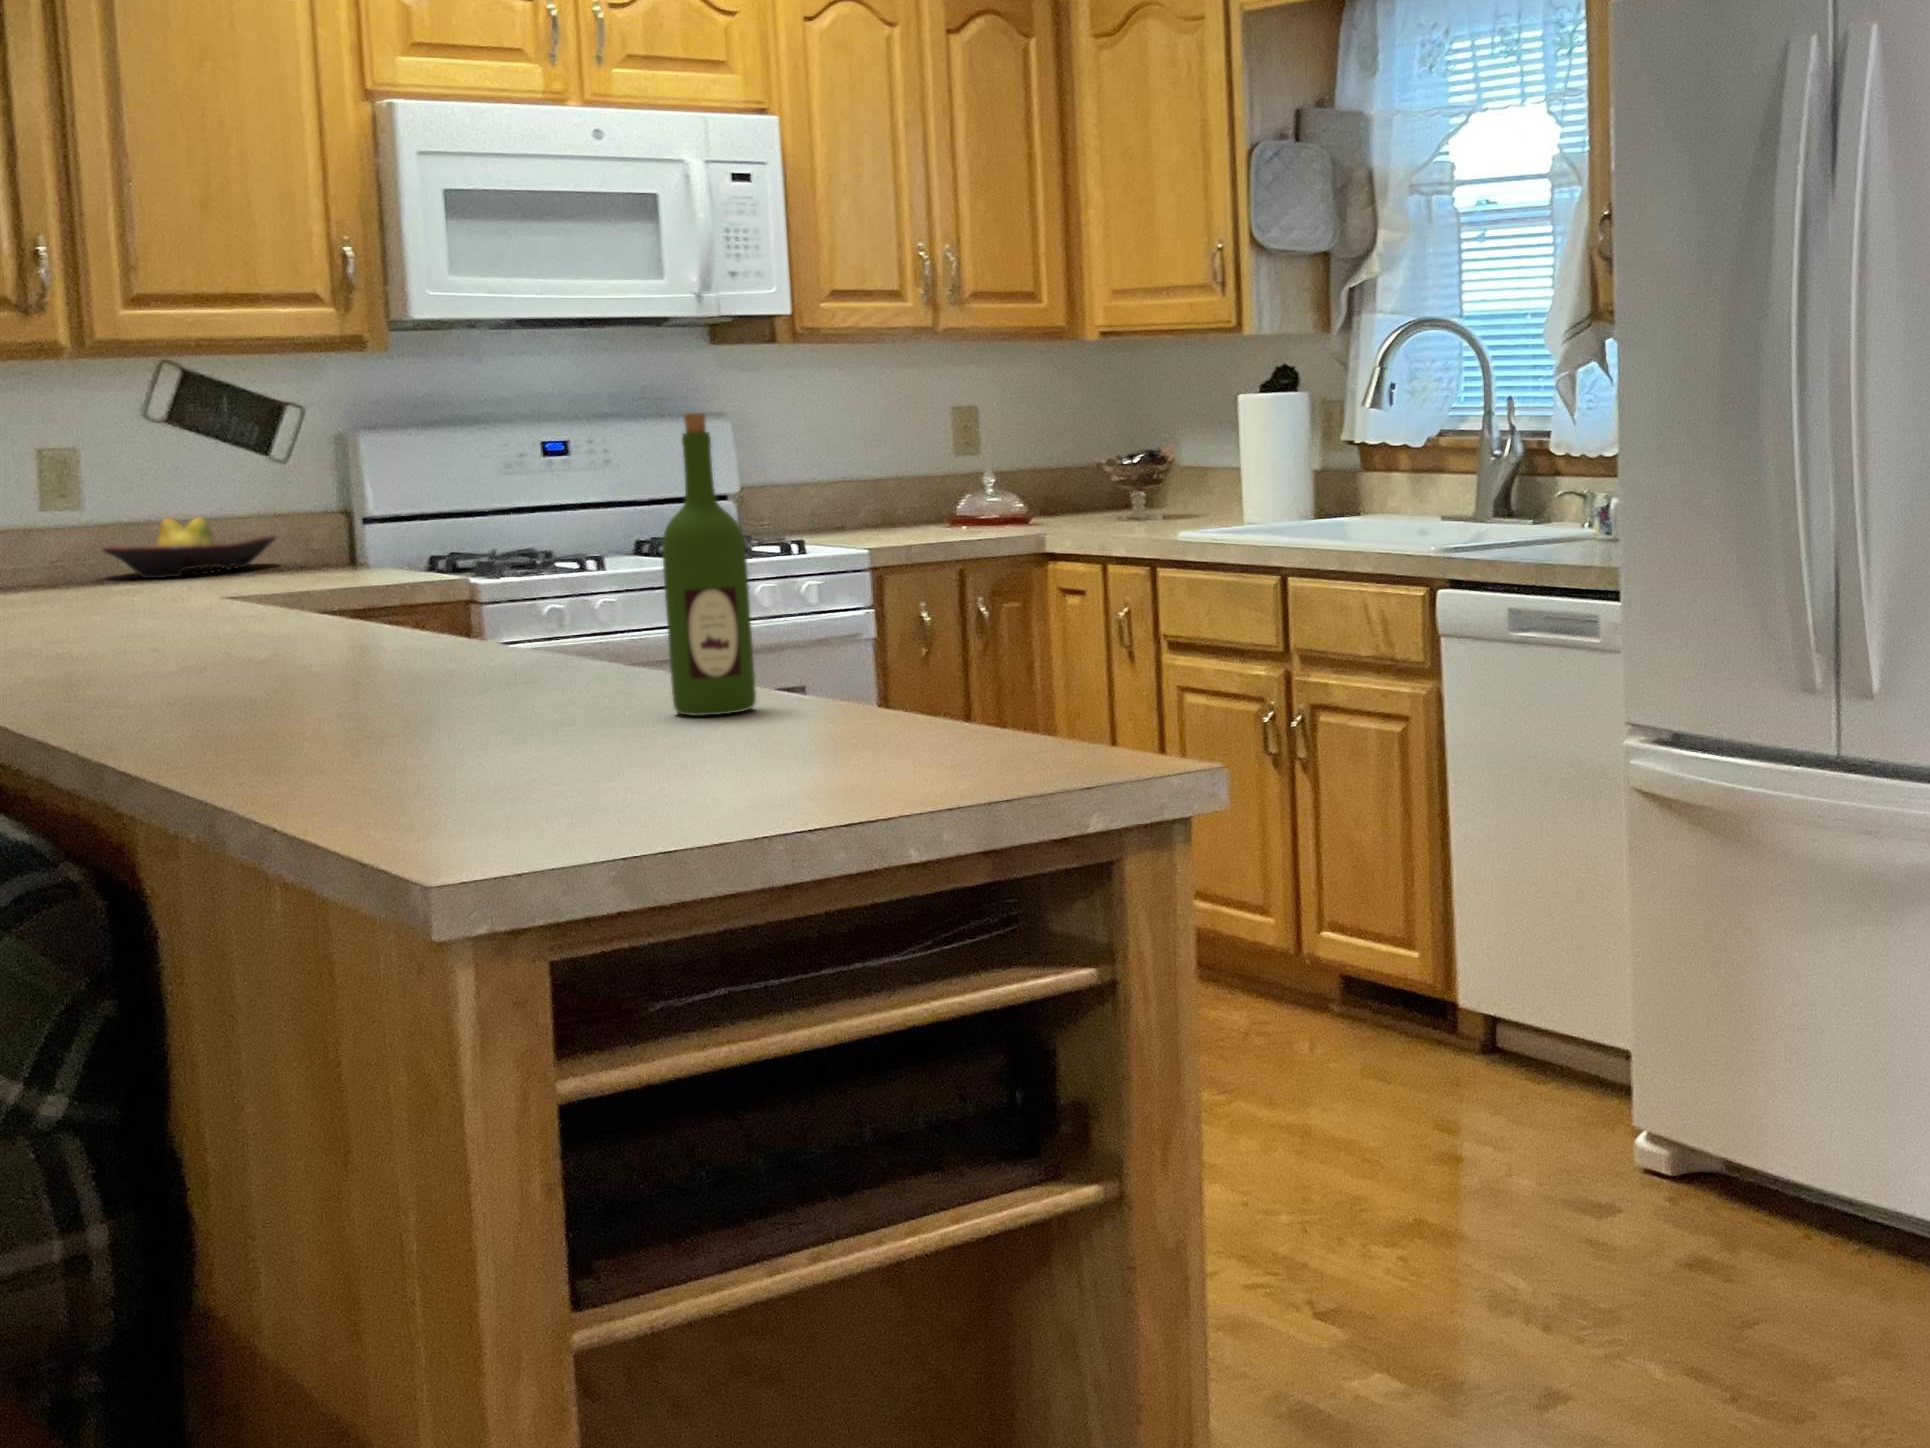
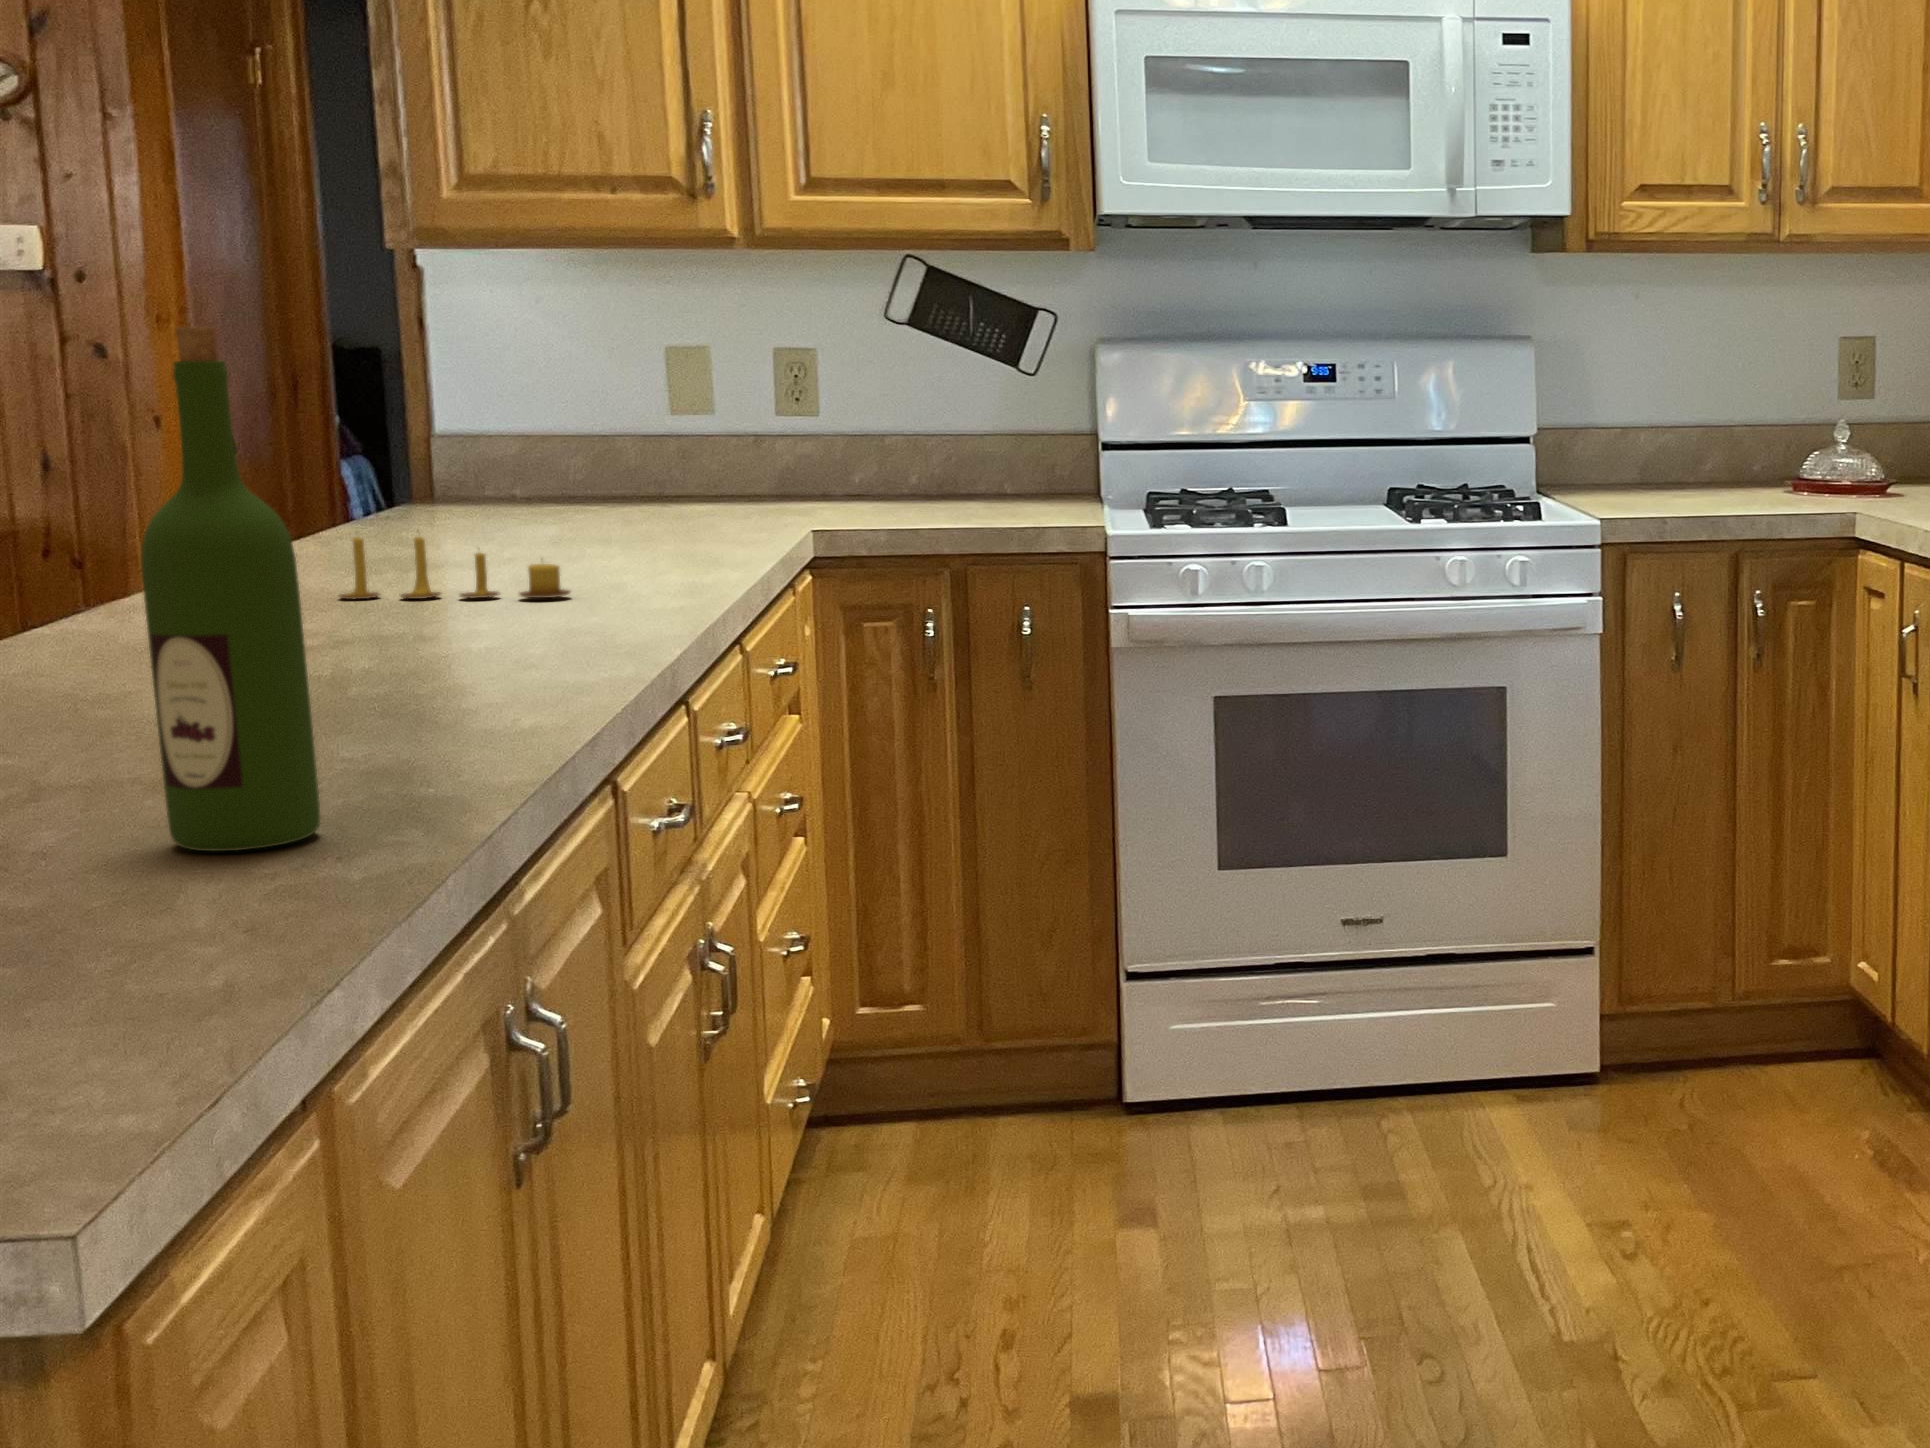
fruit bowl: present [102,517,276,578] -> none [816,430,1021,499]
candle: none [64,590,276,651] -> present [339,536,570,600]

